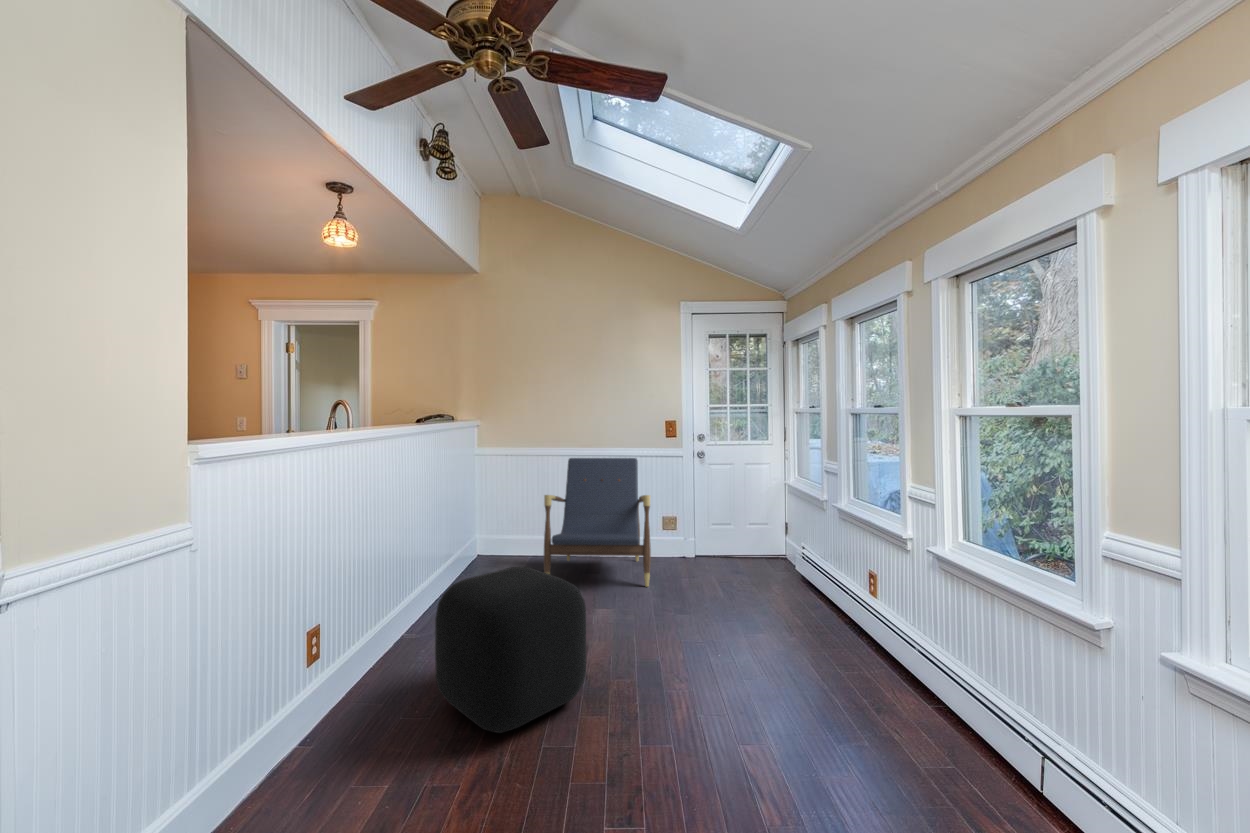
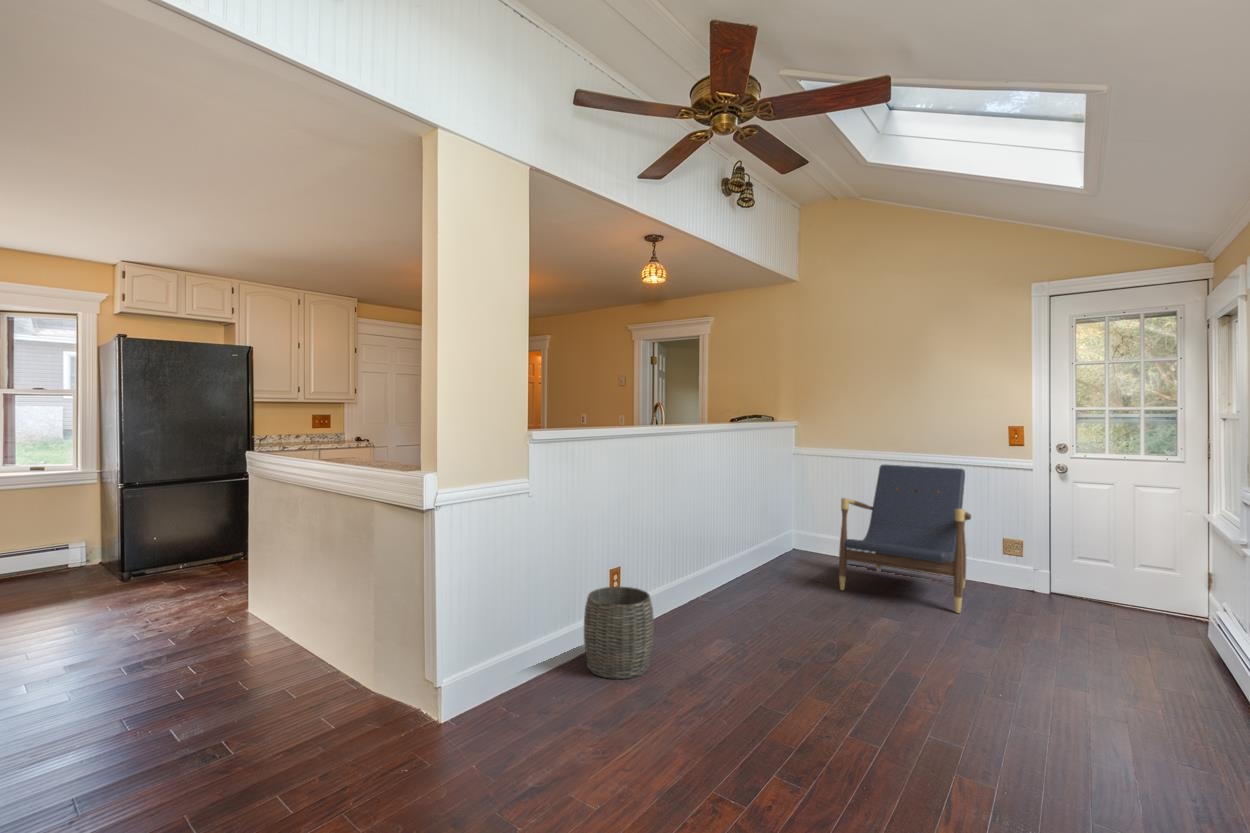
ottoman: present [435,567,586,733] -> none [698,550,827,683]
woven basket: none [275,654,385,799] -> present [584,587,654,679]

